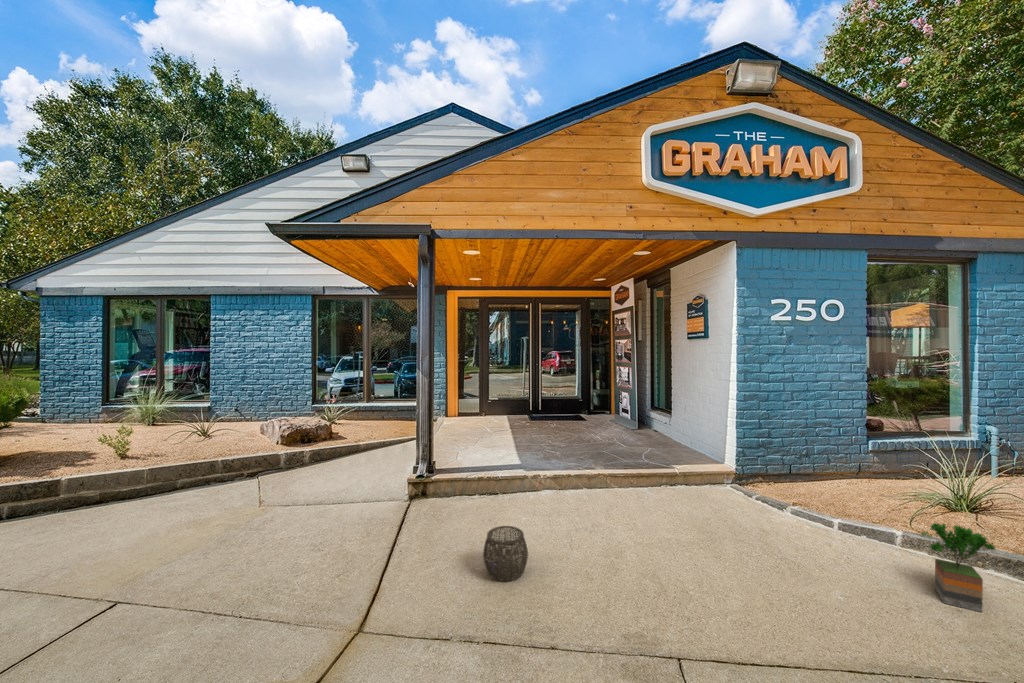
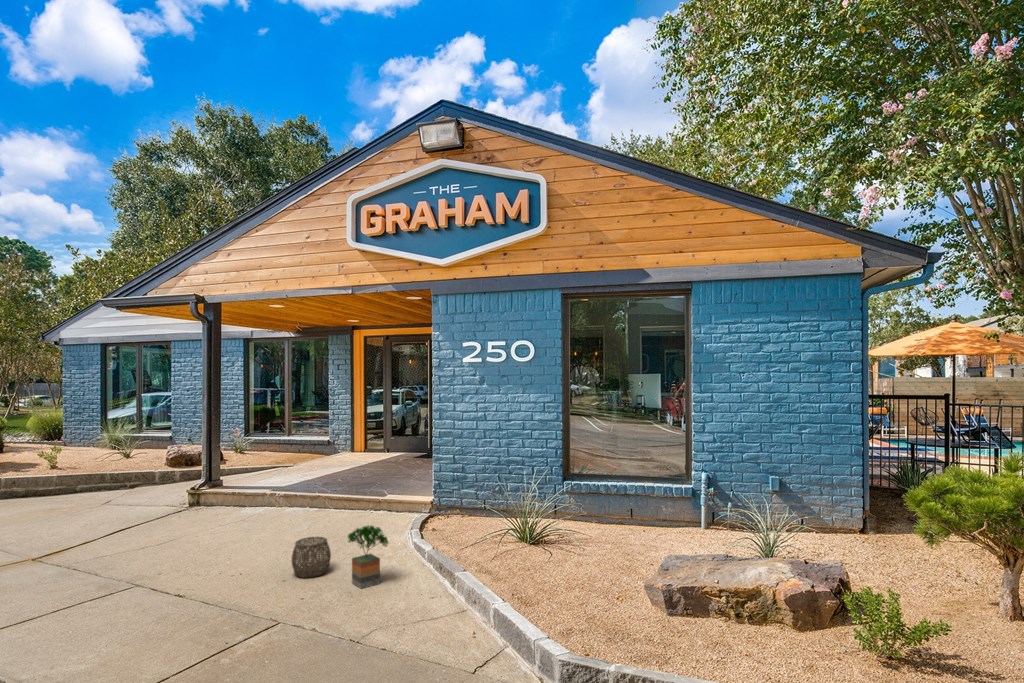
woven basket: present [483,526,528,581] -> present [291,537,331,578]

